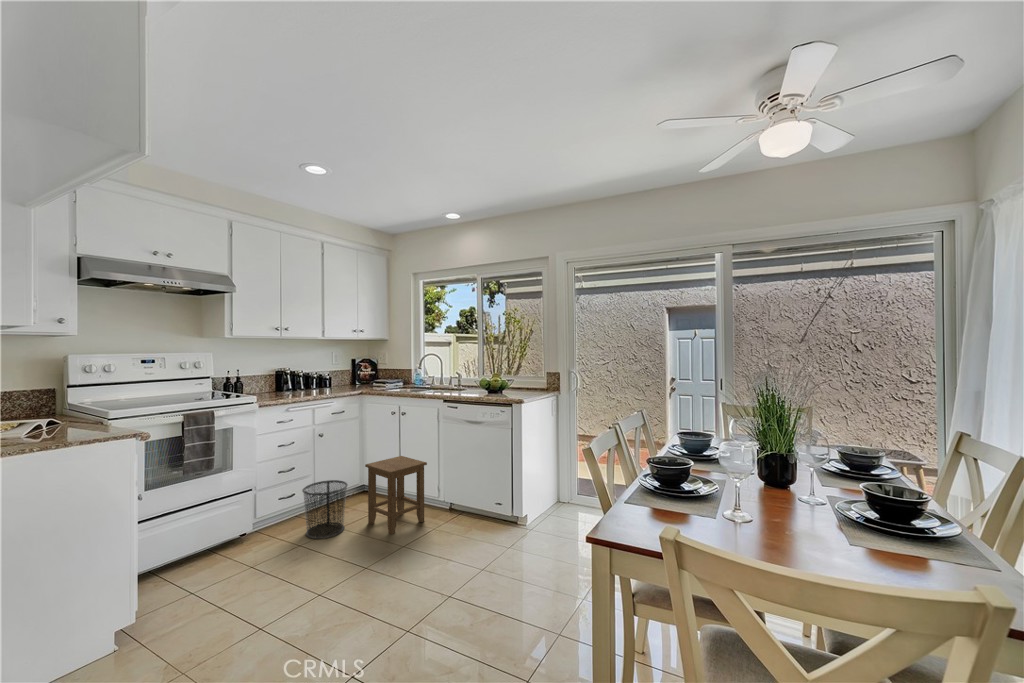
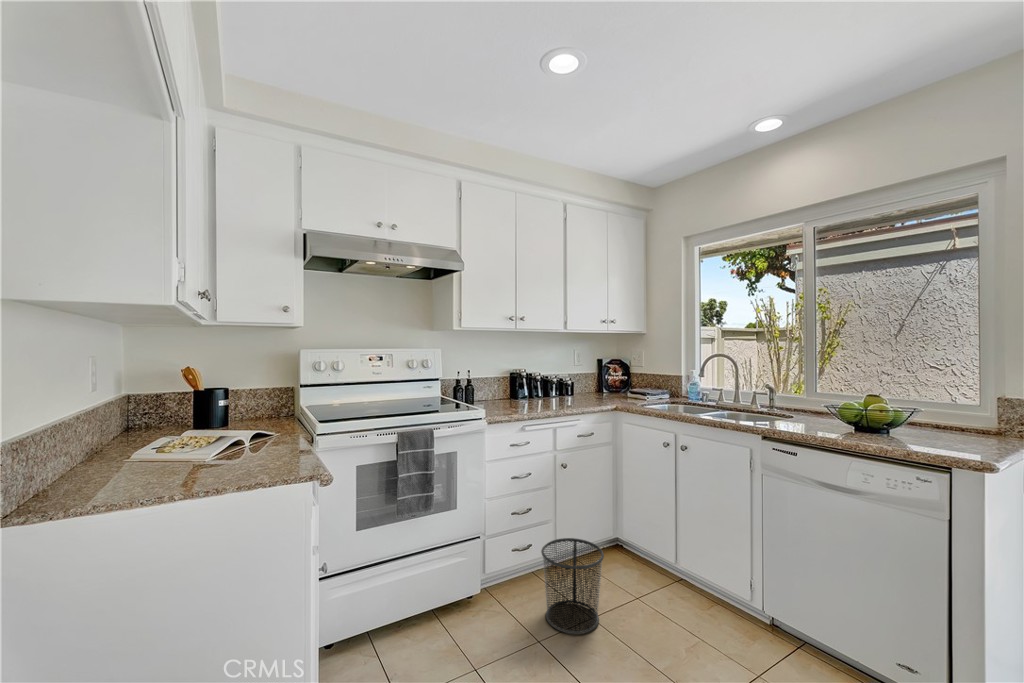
stool: present [365,456,427,534] -> none [629,517,736,661]

